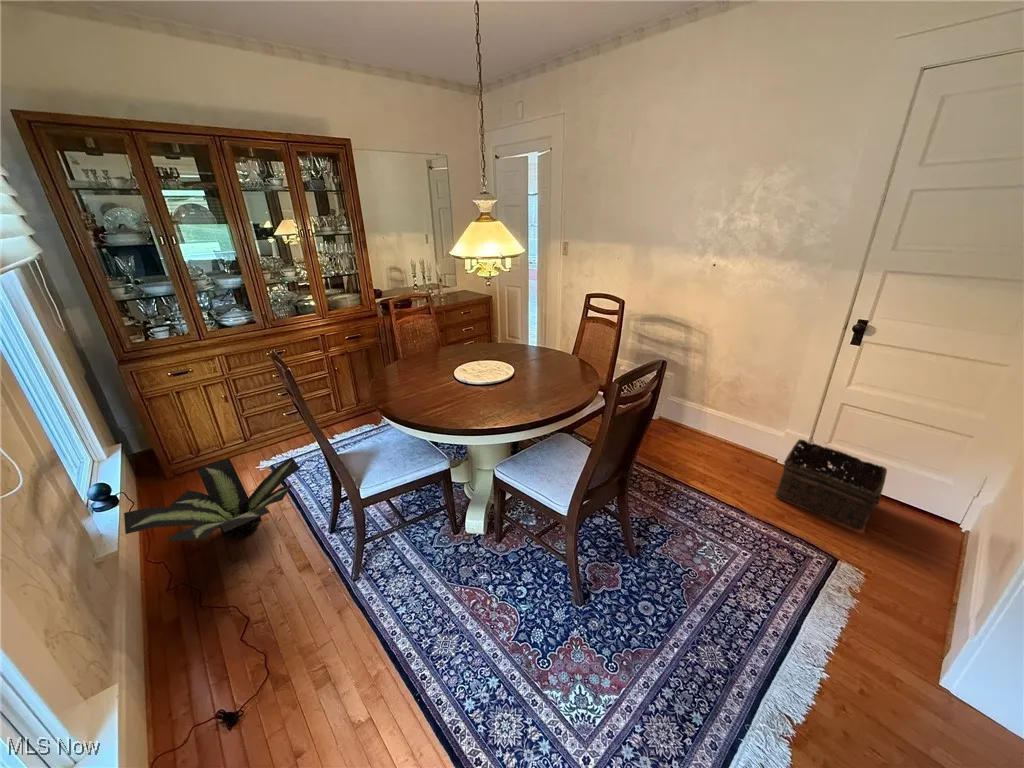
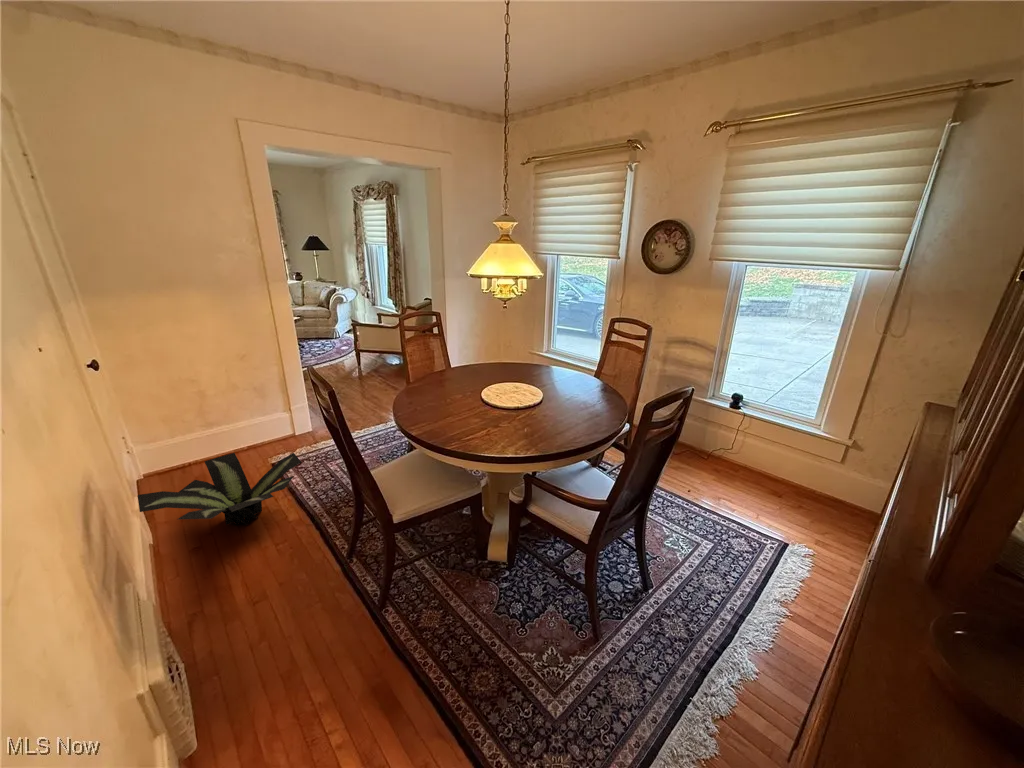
basket: present [775,439,887,531] -> none [737,445,835,526]

